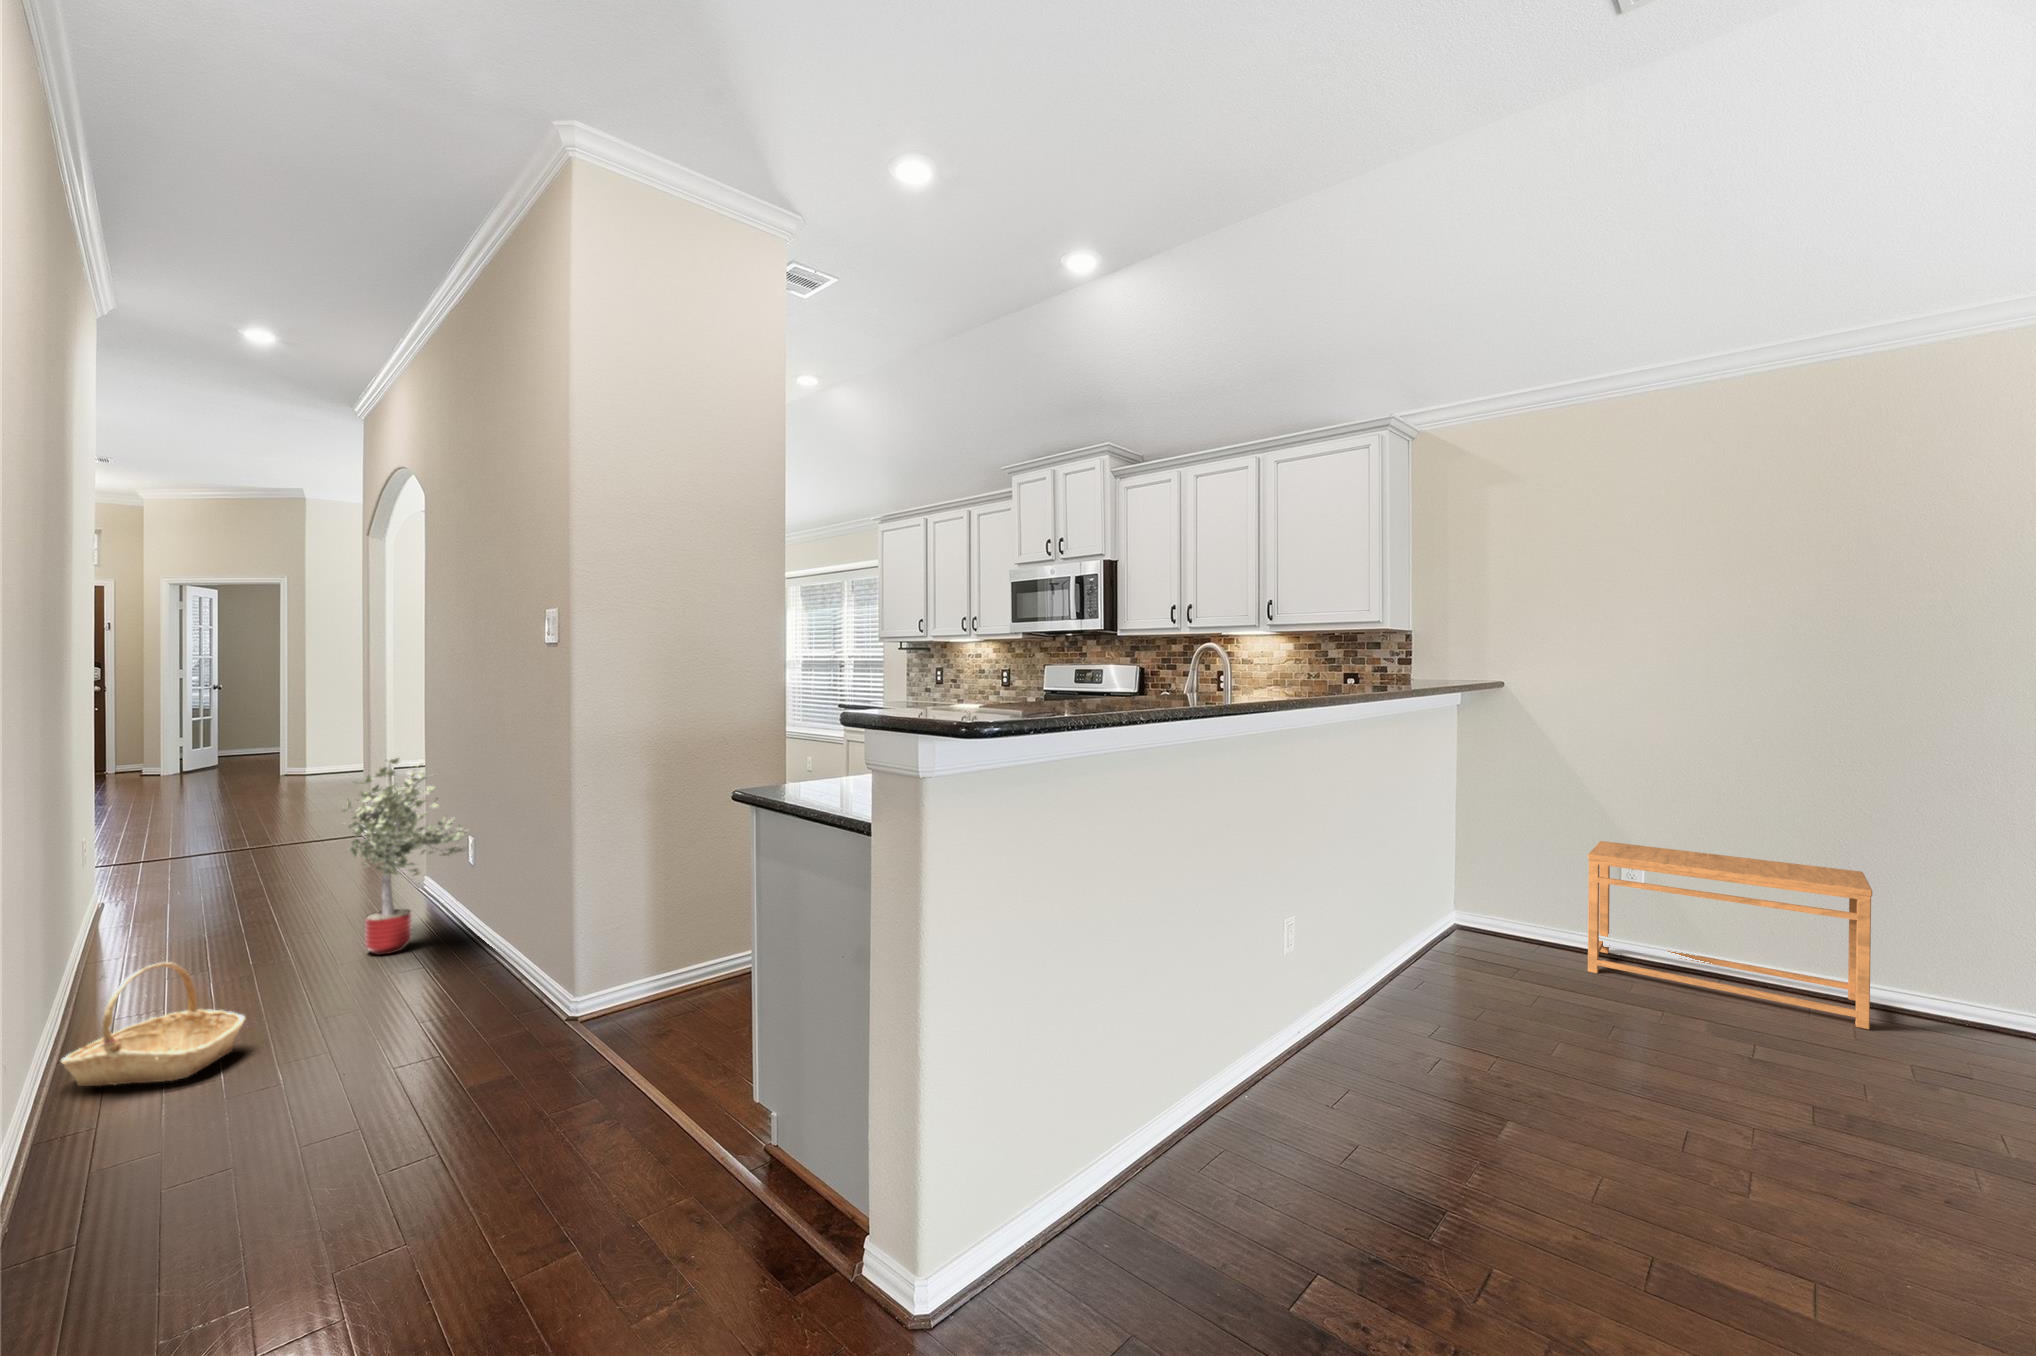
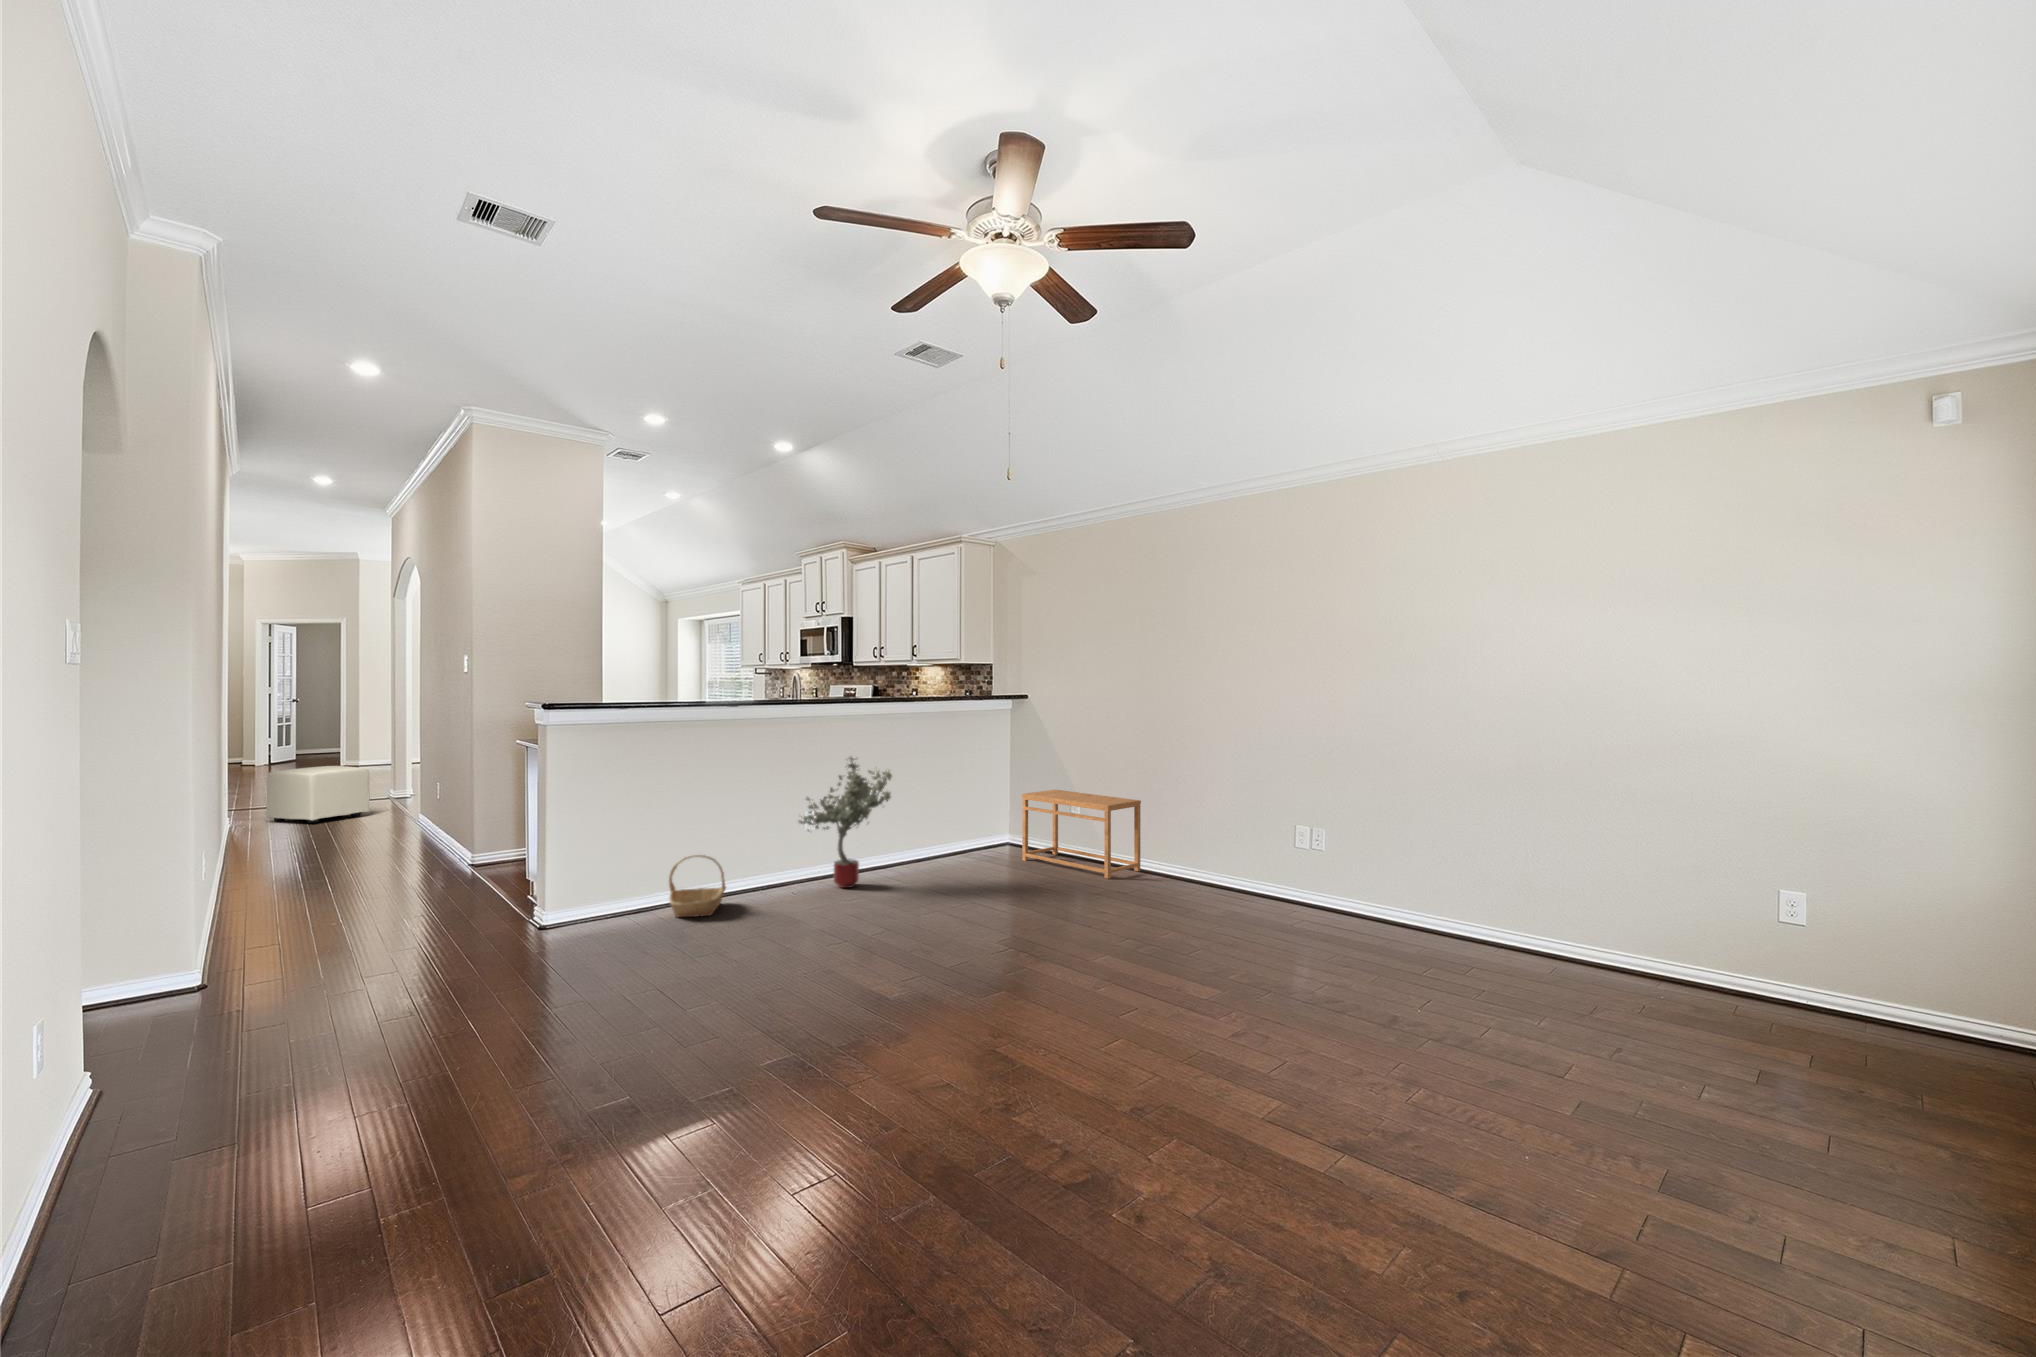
potted tree: present [343,758,467,955] -> present [799,756,892,888]
ottoman: none [164,797,346,898] -> present [266,766,370,823]
basket: present [61,962,245,1086] -> present [669,855,726,917]

